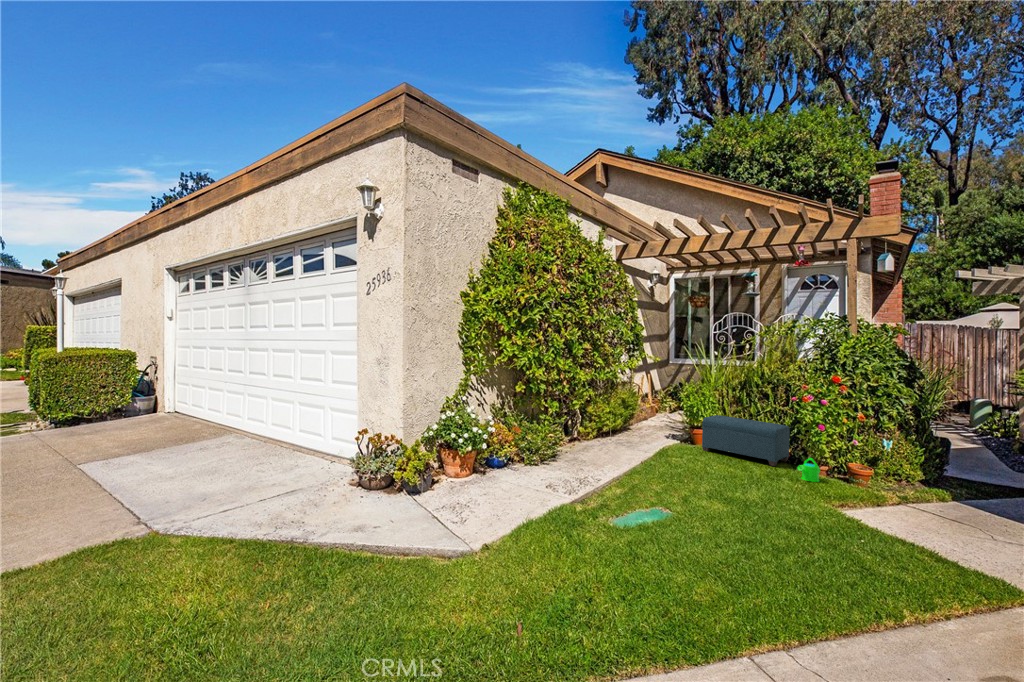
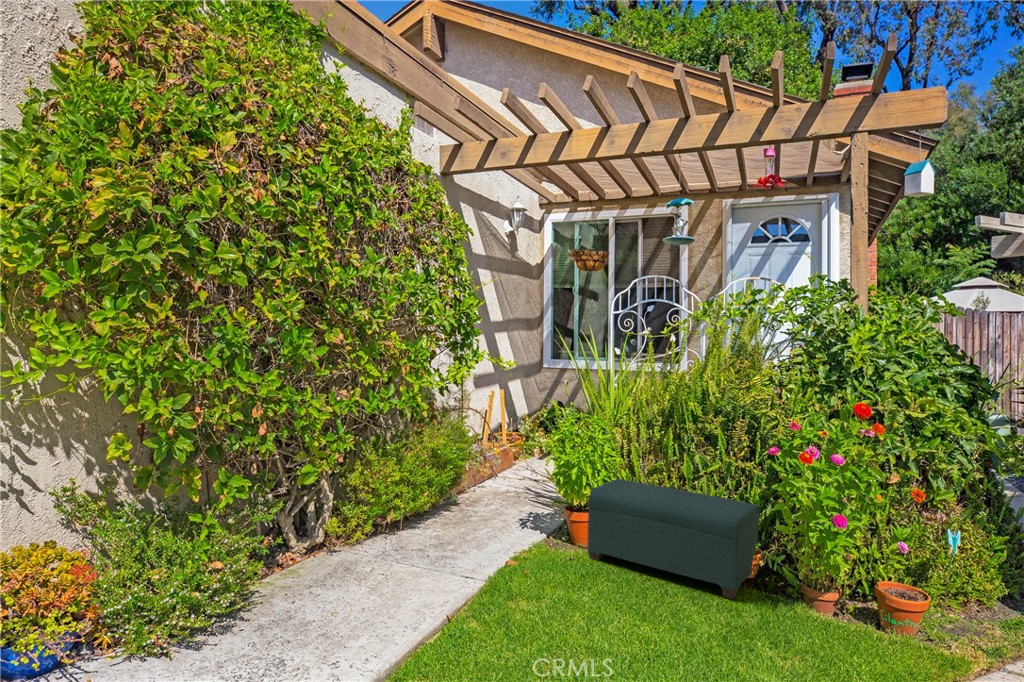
watering can: present [797,458,820,482] -> none [789,590,834,649]

